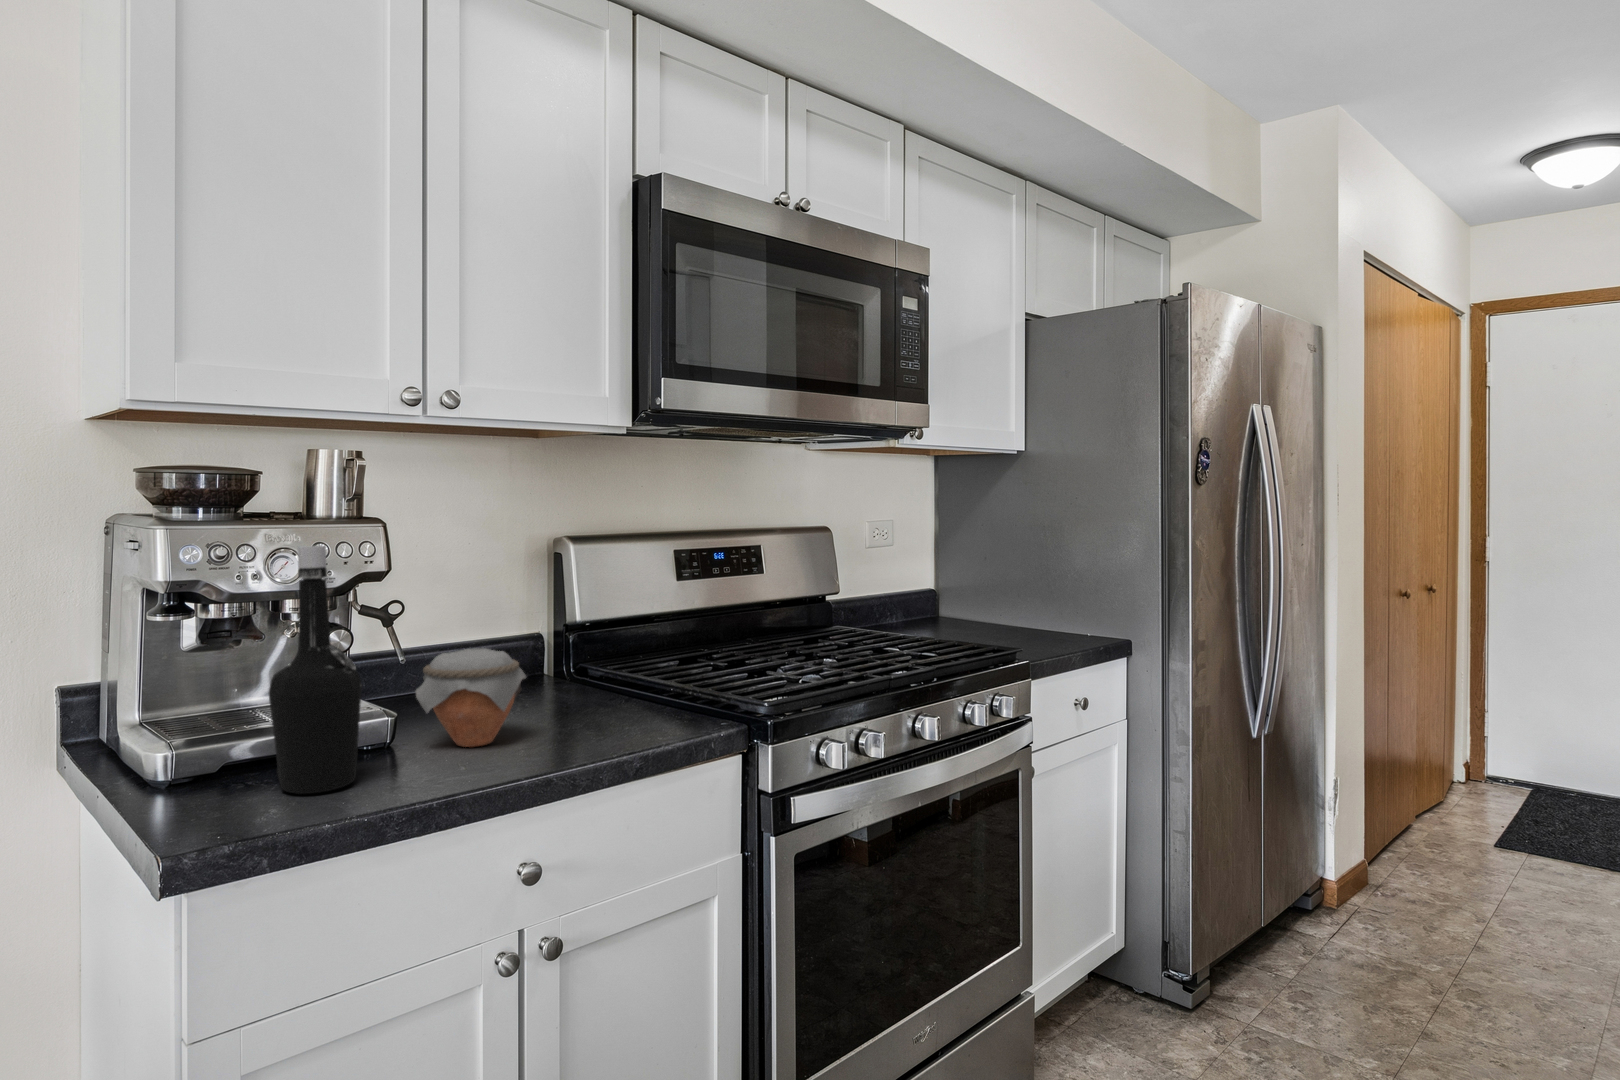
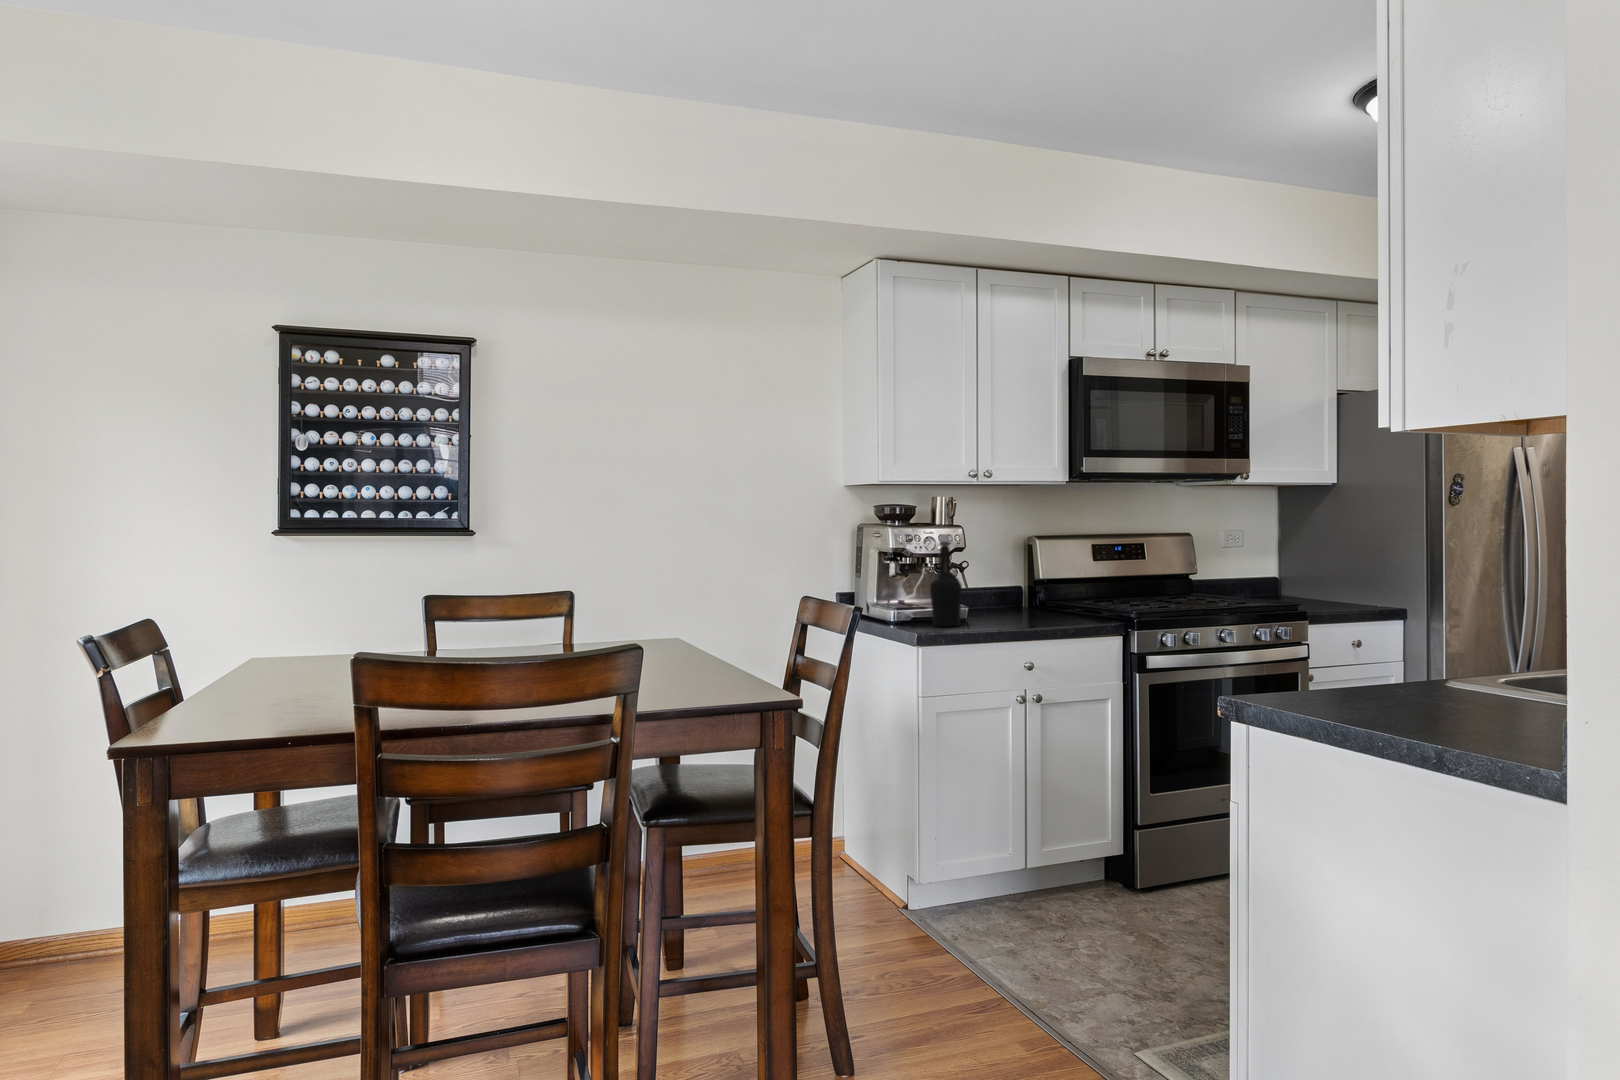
jar: present [416,648,526,747] -> none [976,582,1022,622]

